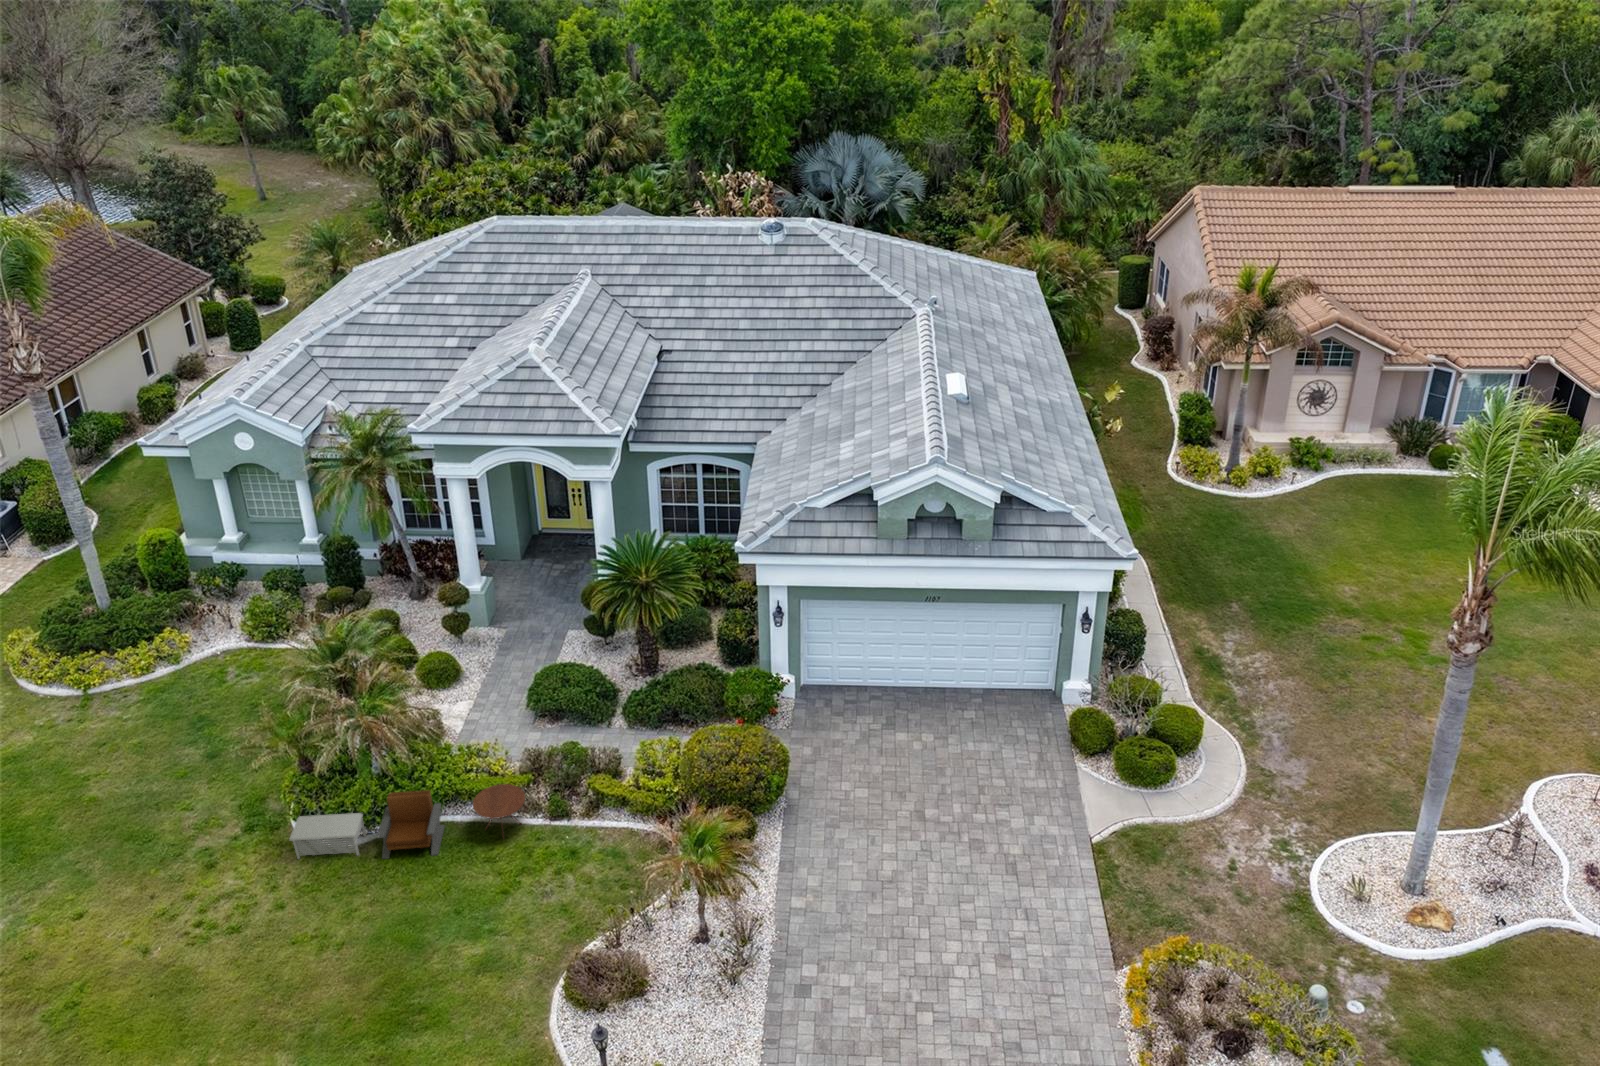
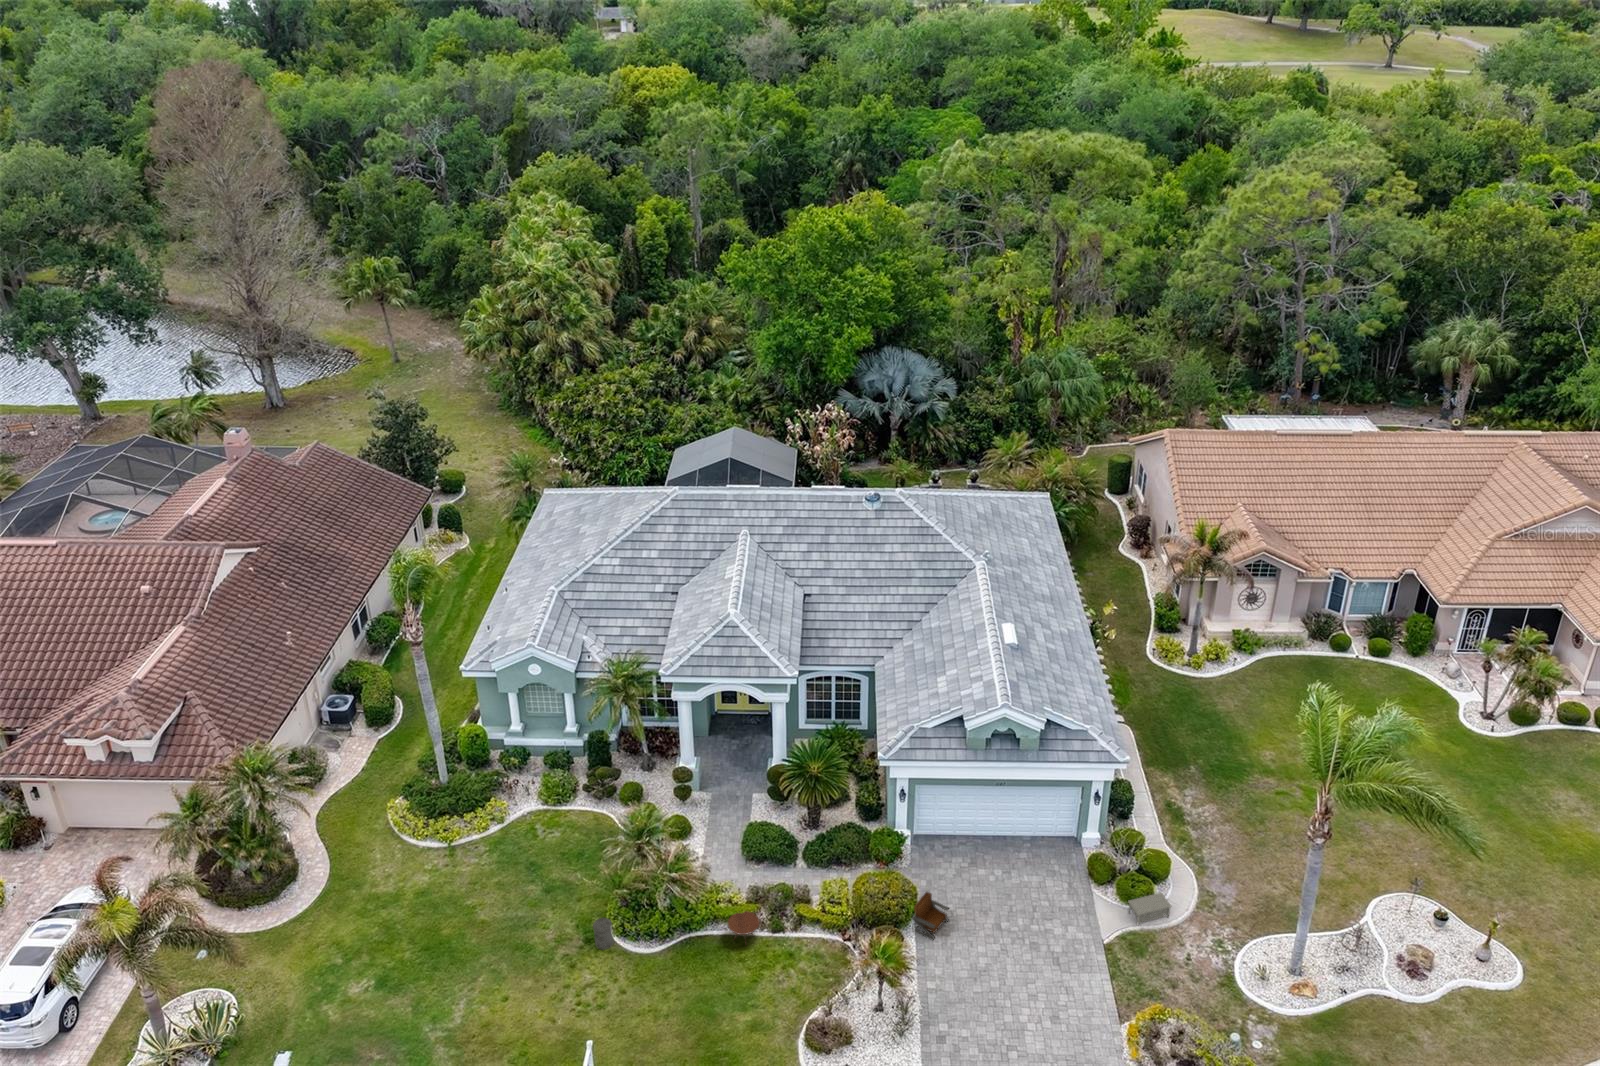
trash can: none [251,790,292,842] -> present [593,918,614,950]
lounge chair: present [377,790,444,859] -> present [912,892,949,940]
storage bench: present [289,813,366,859] -> present [1128,893,1172,925]

